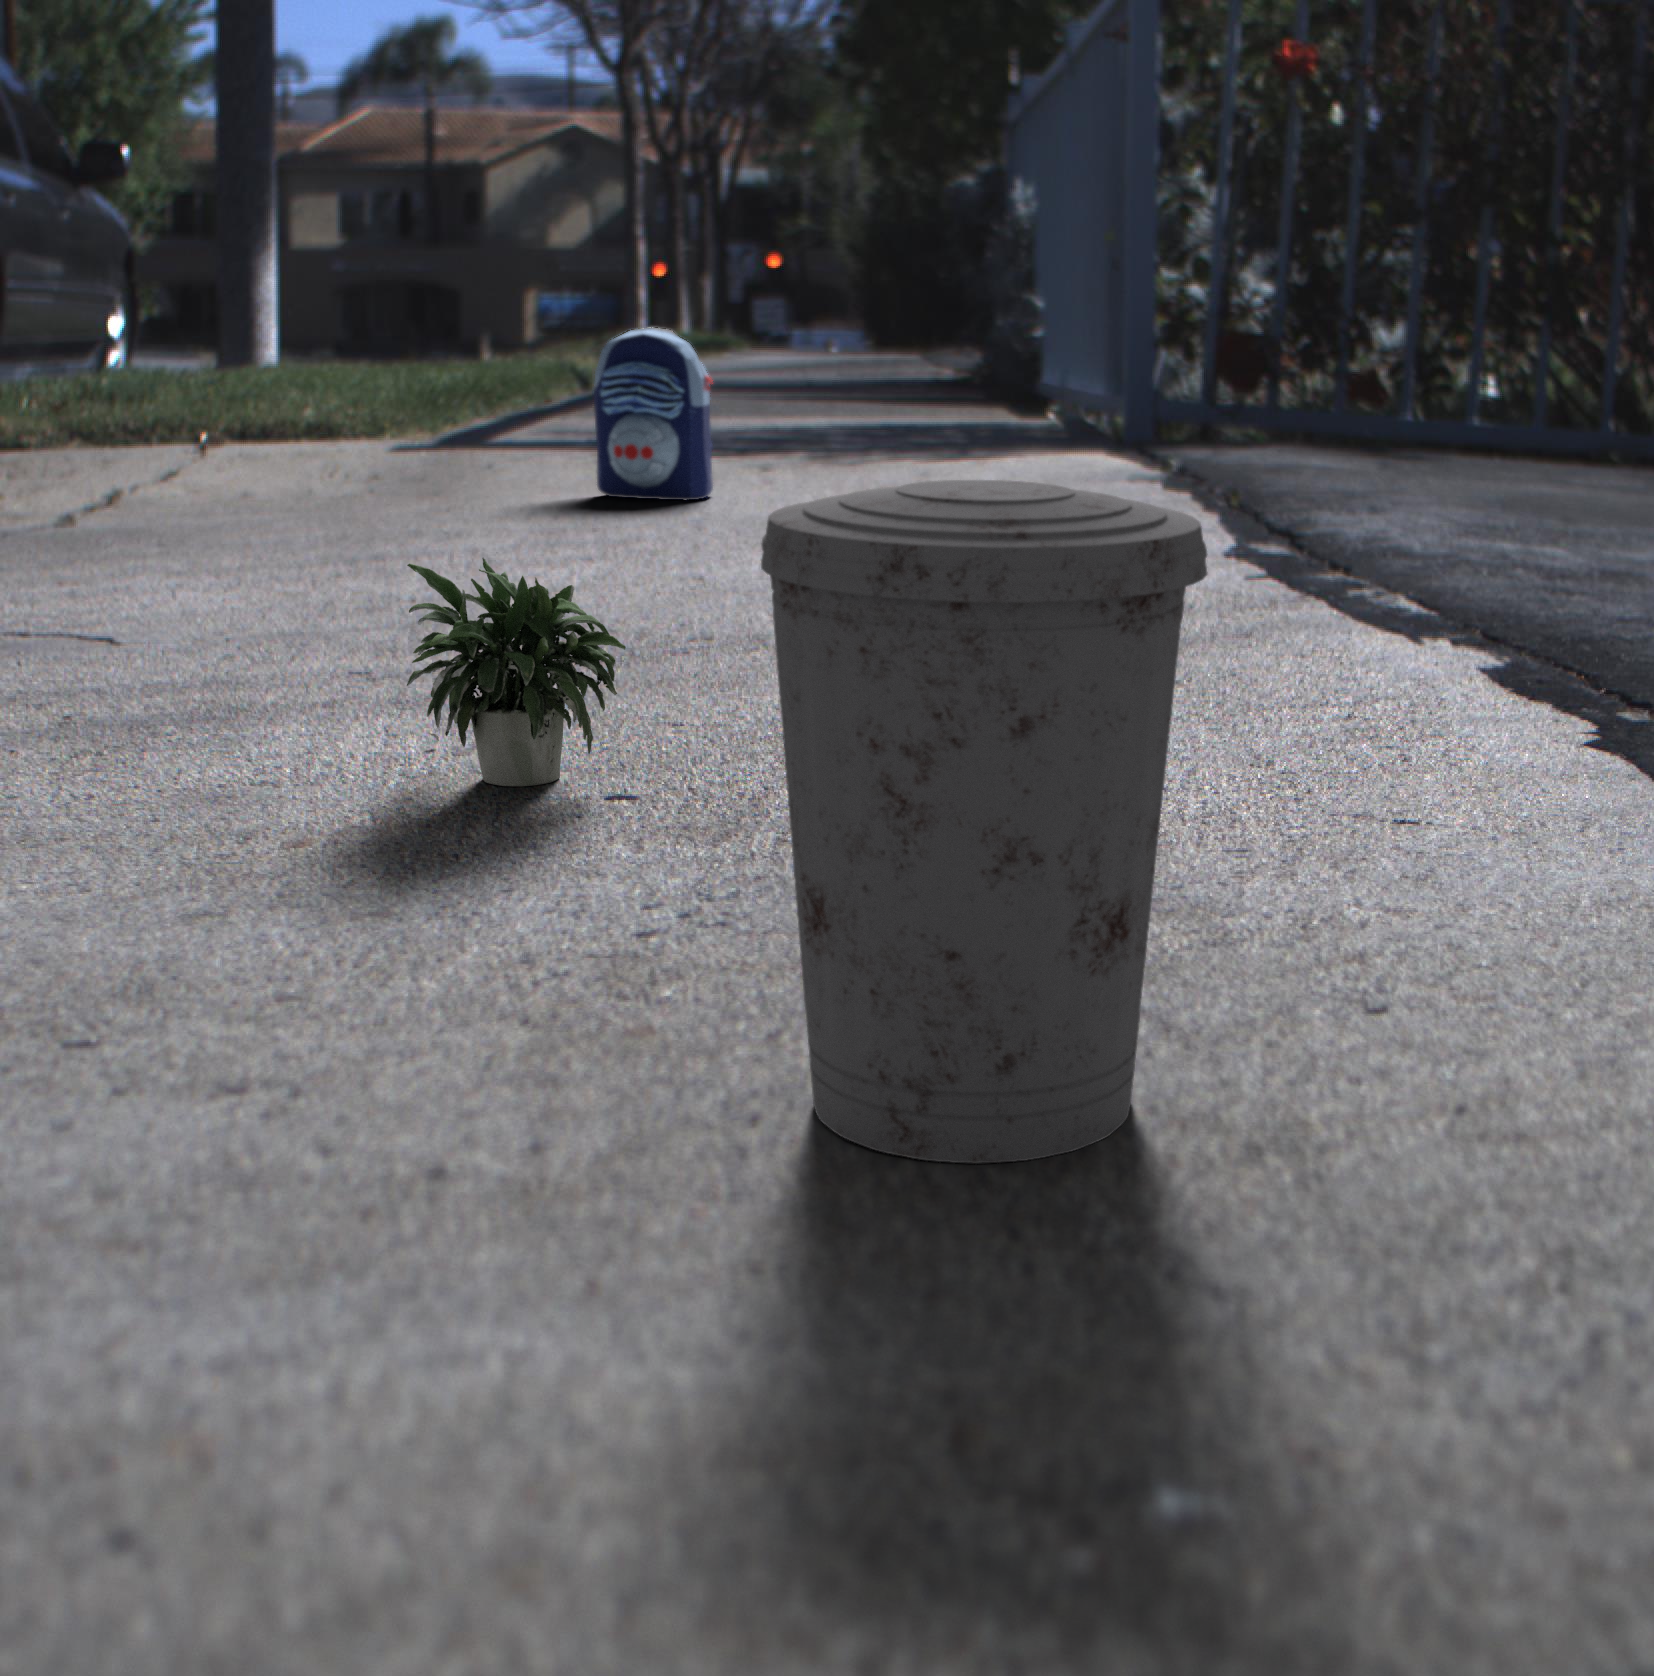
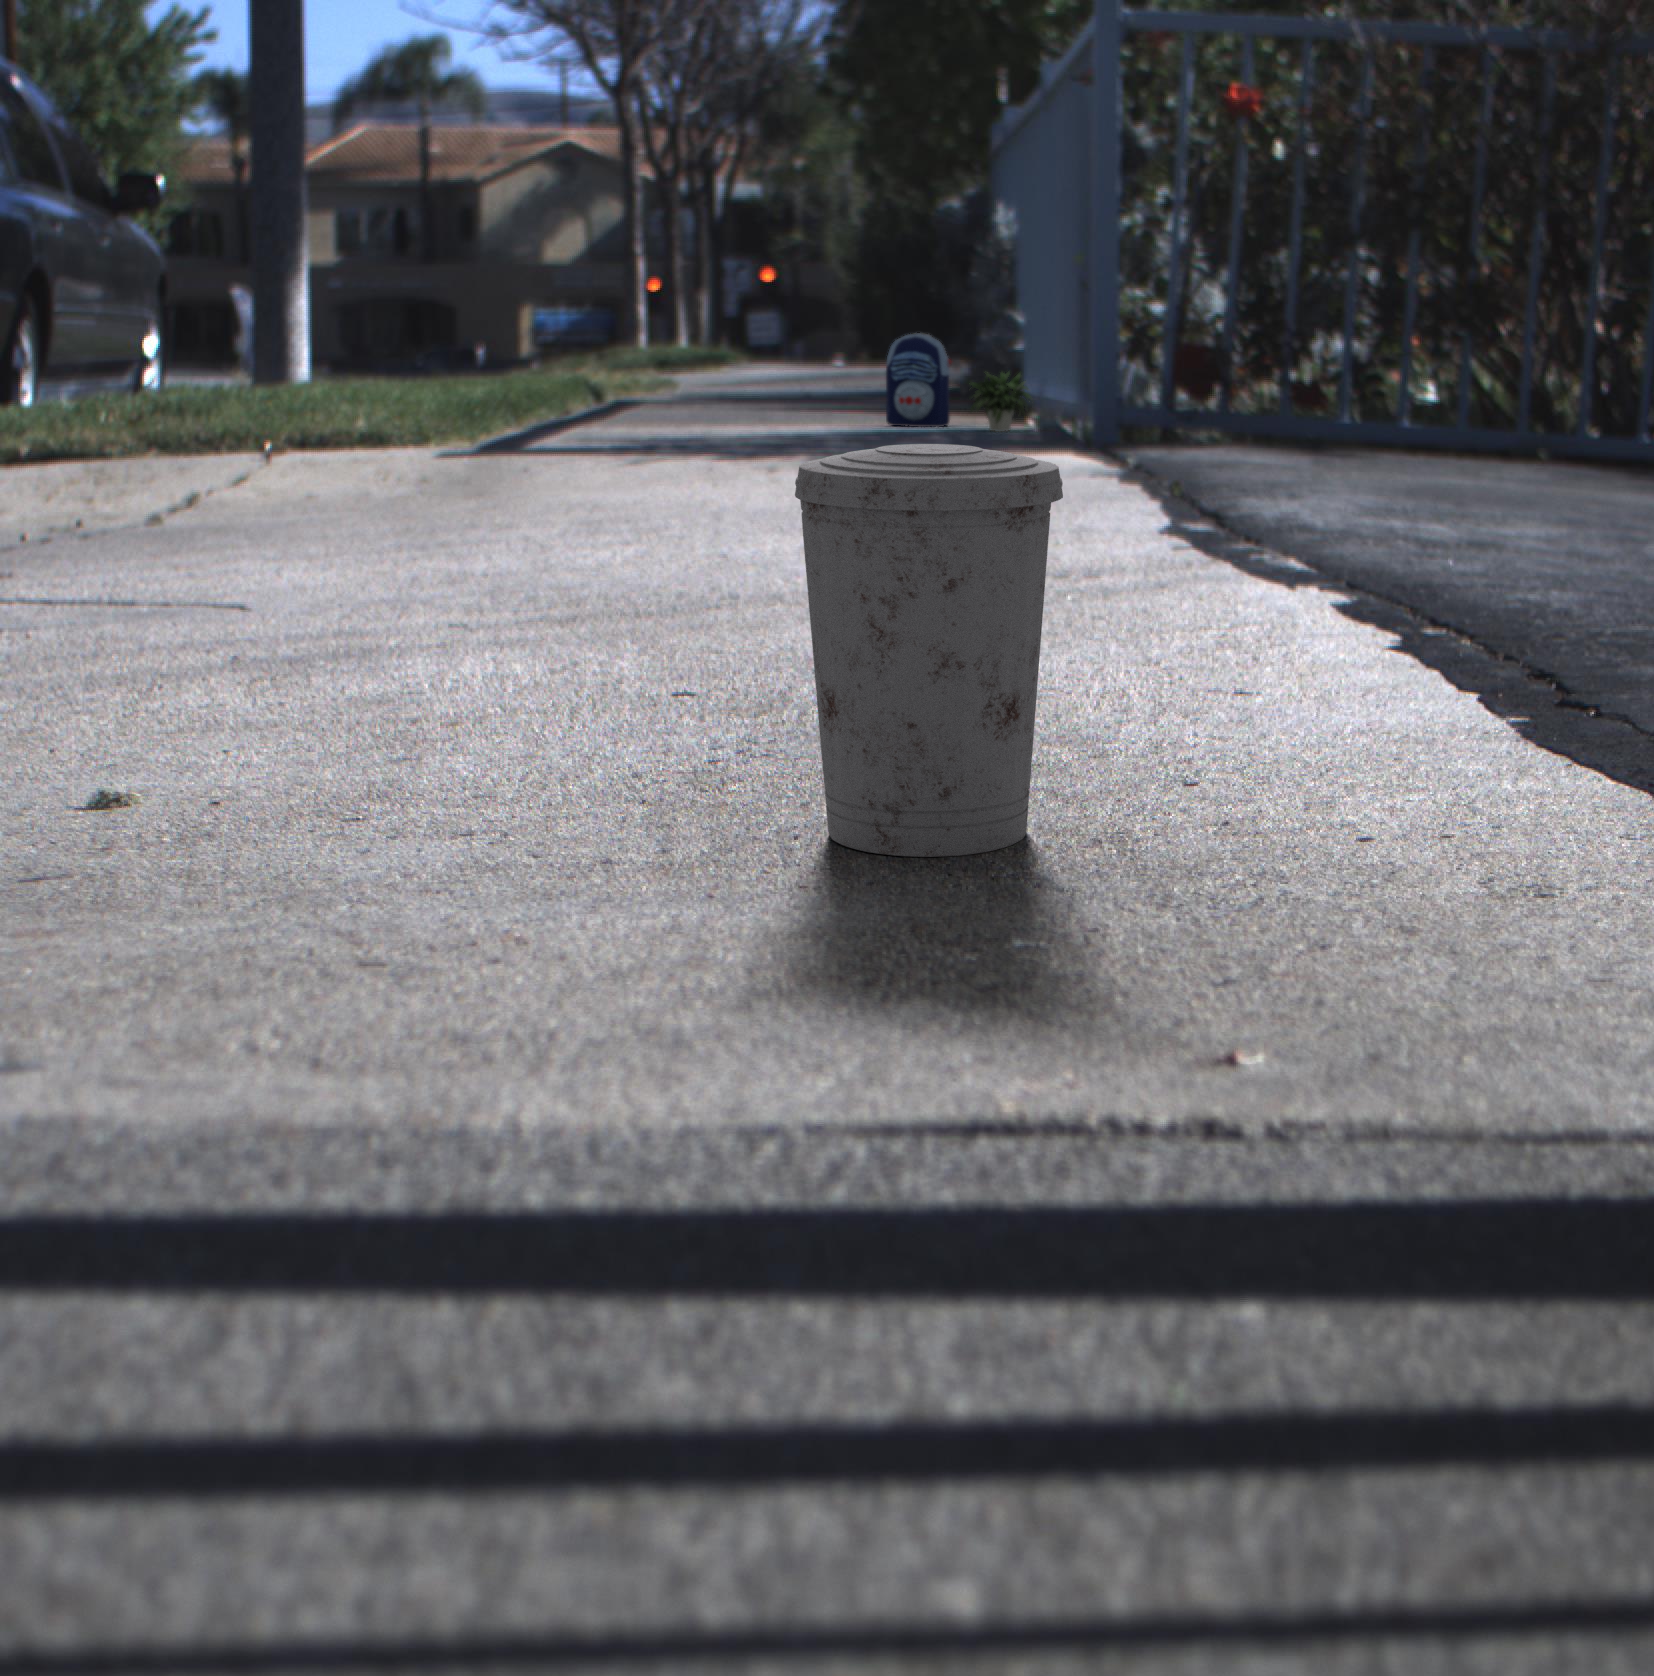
backpack: present [594,328,713,500] -> present [886,333,951,427]
potted plant: present [407,558,626,786] -> present [970,372,1031,432]

